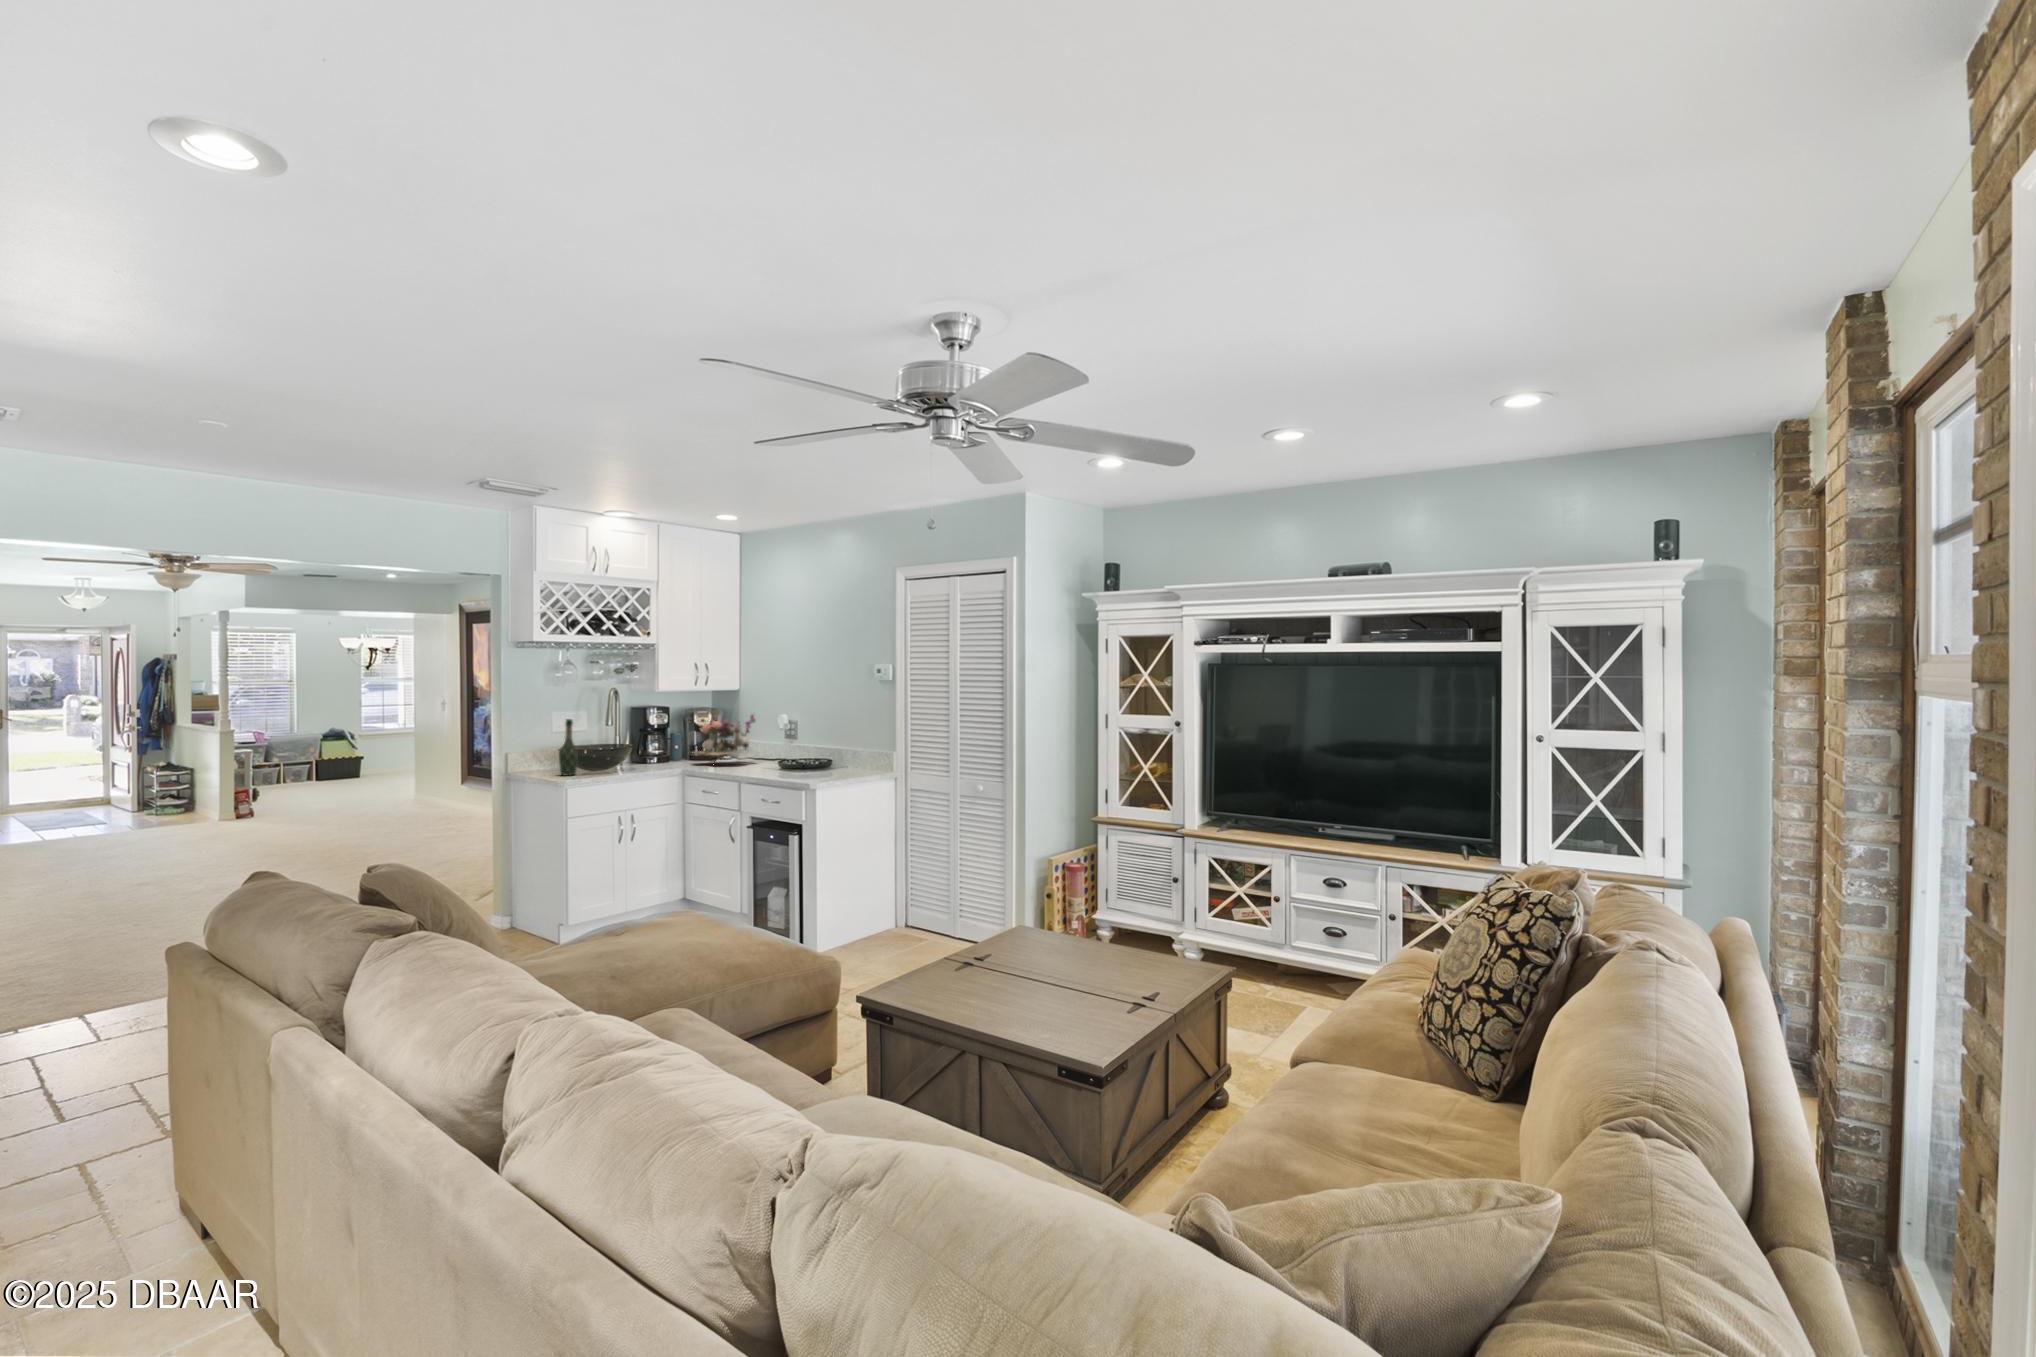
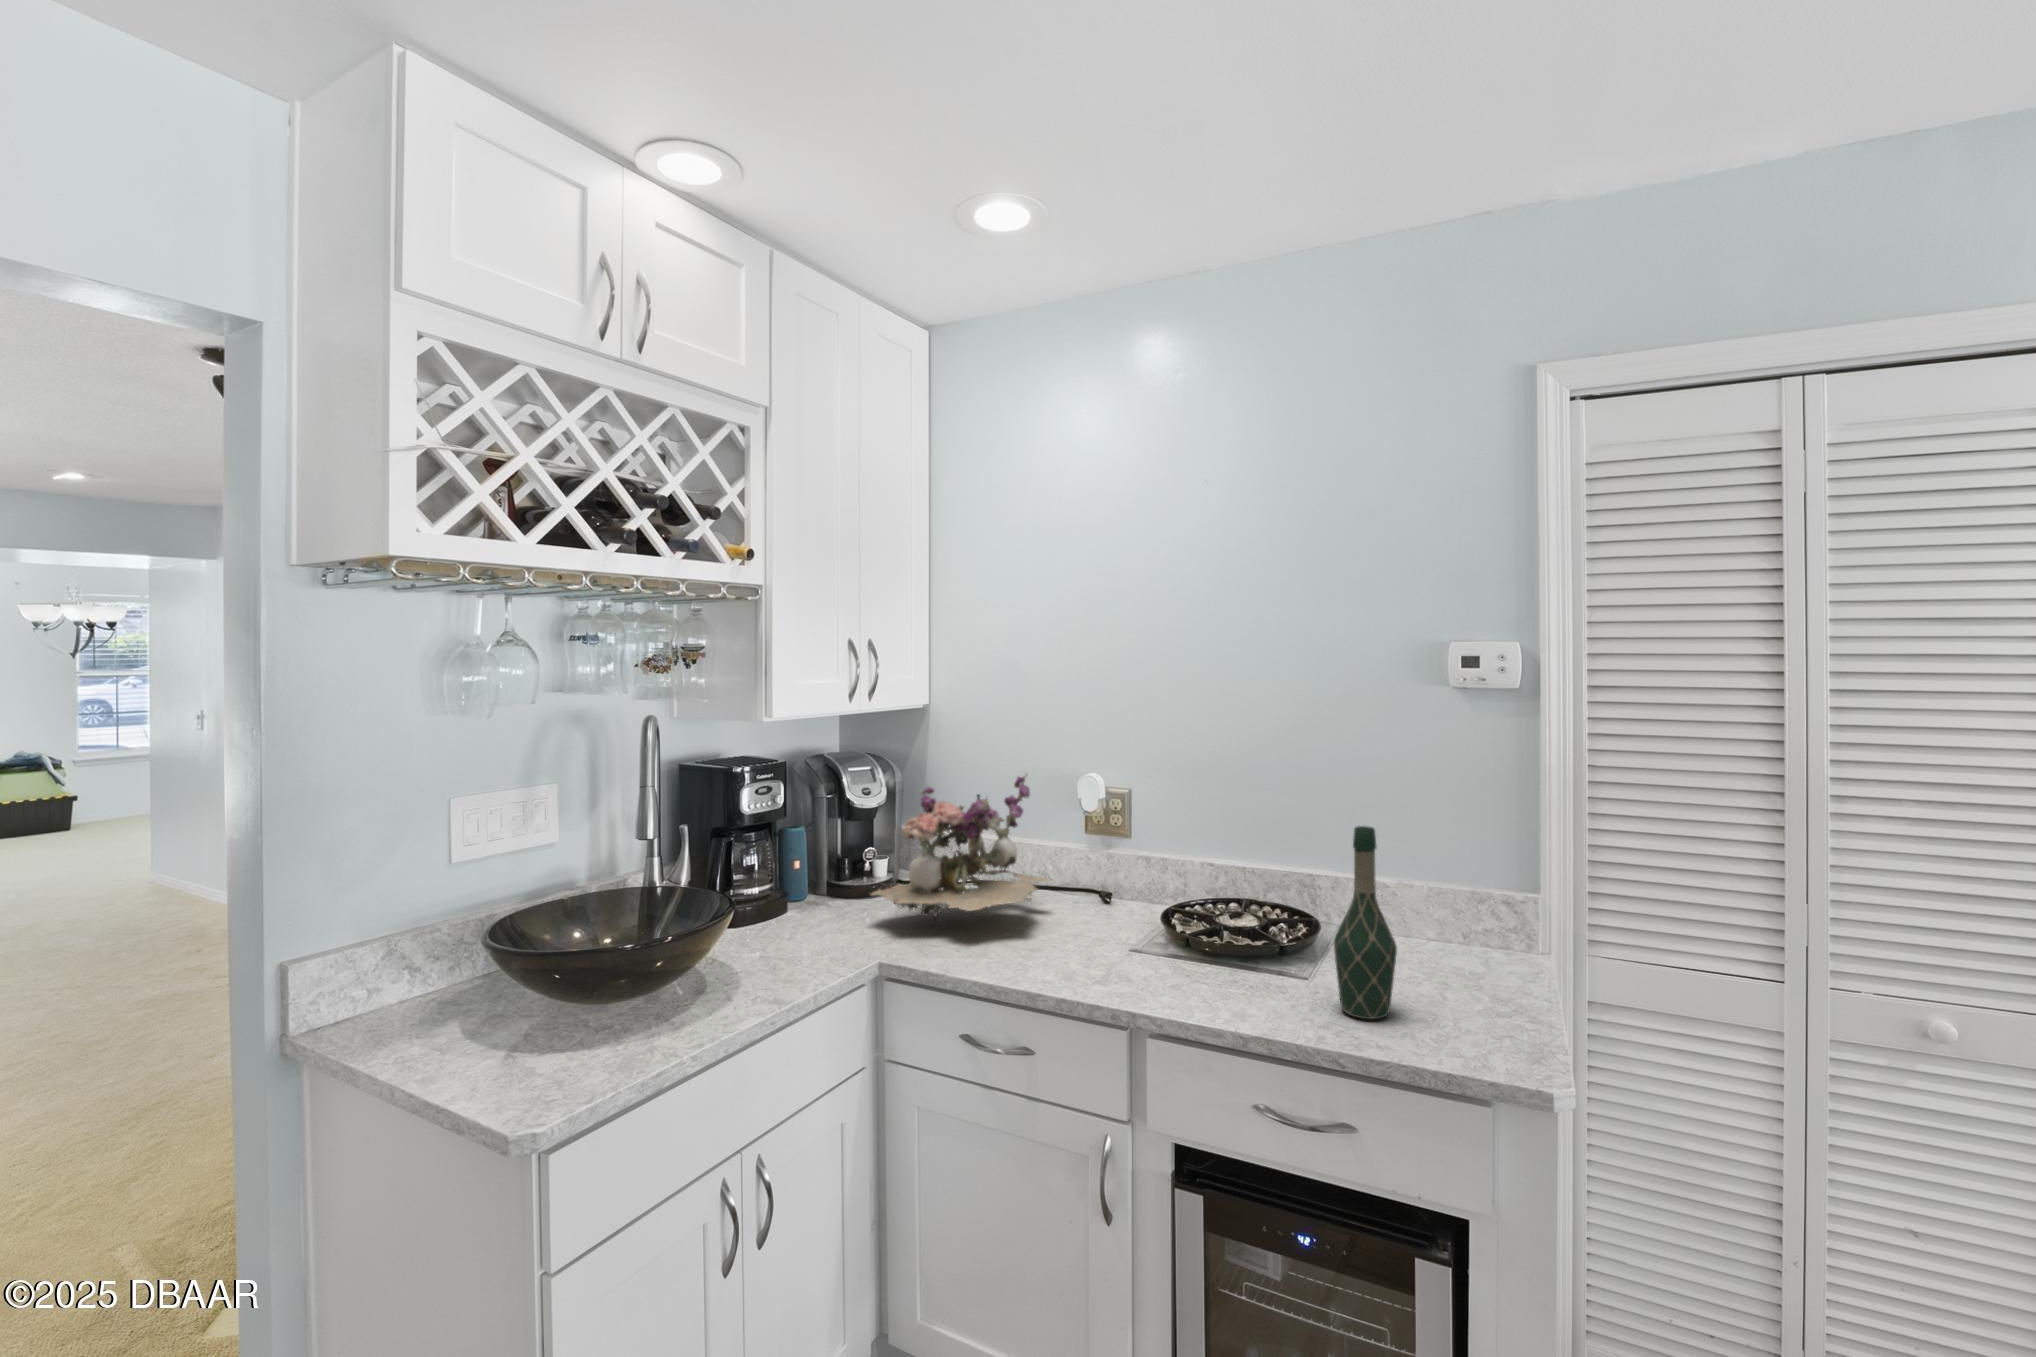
wine bottle: present [559,719,578,776] -> present [1334,826,1397,1019]

